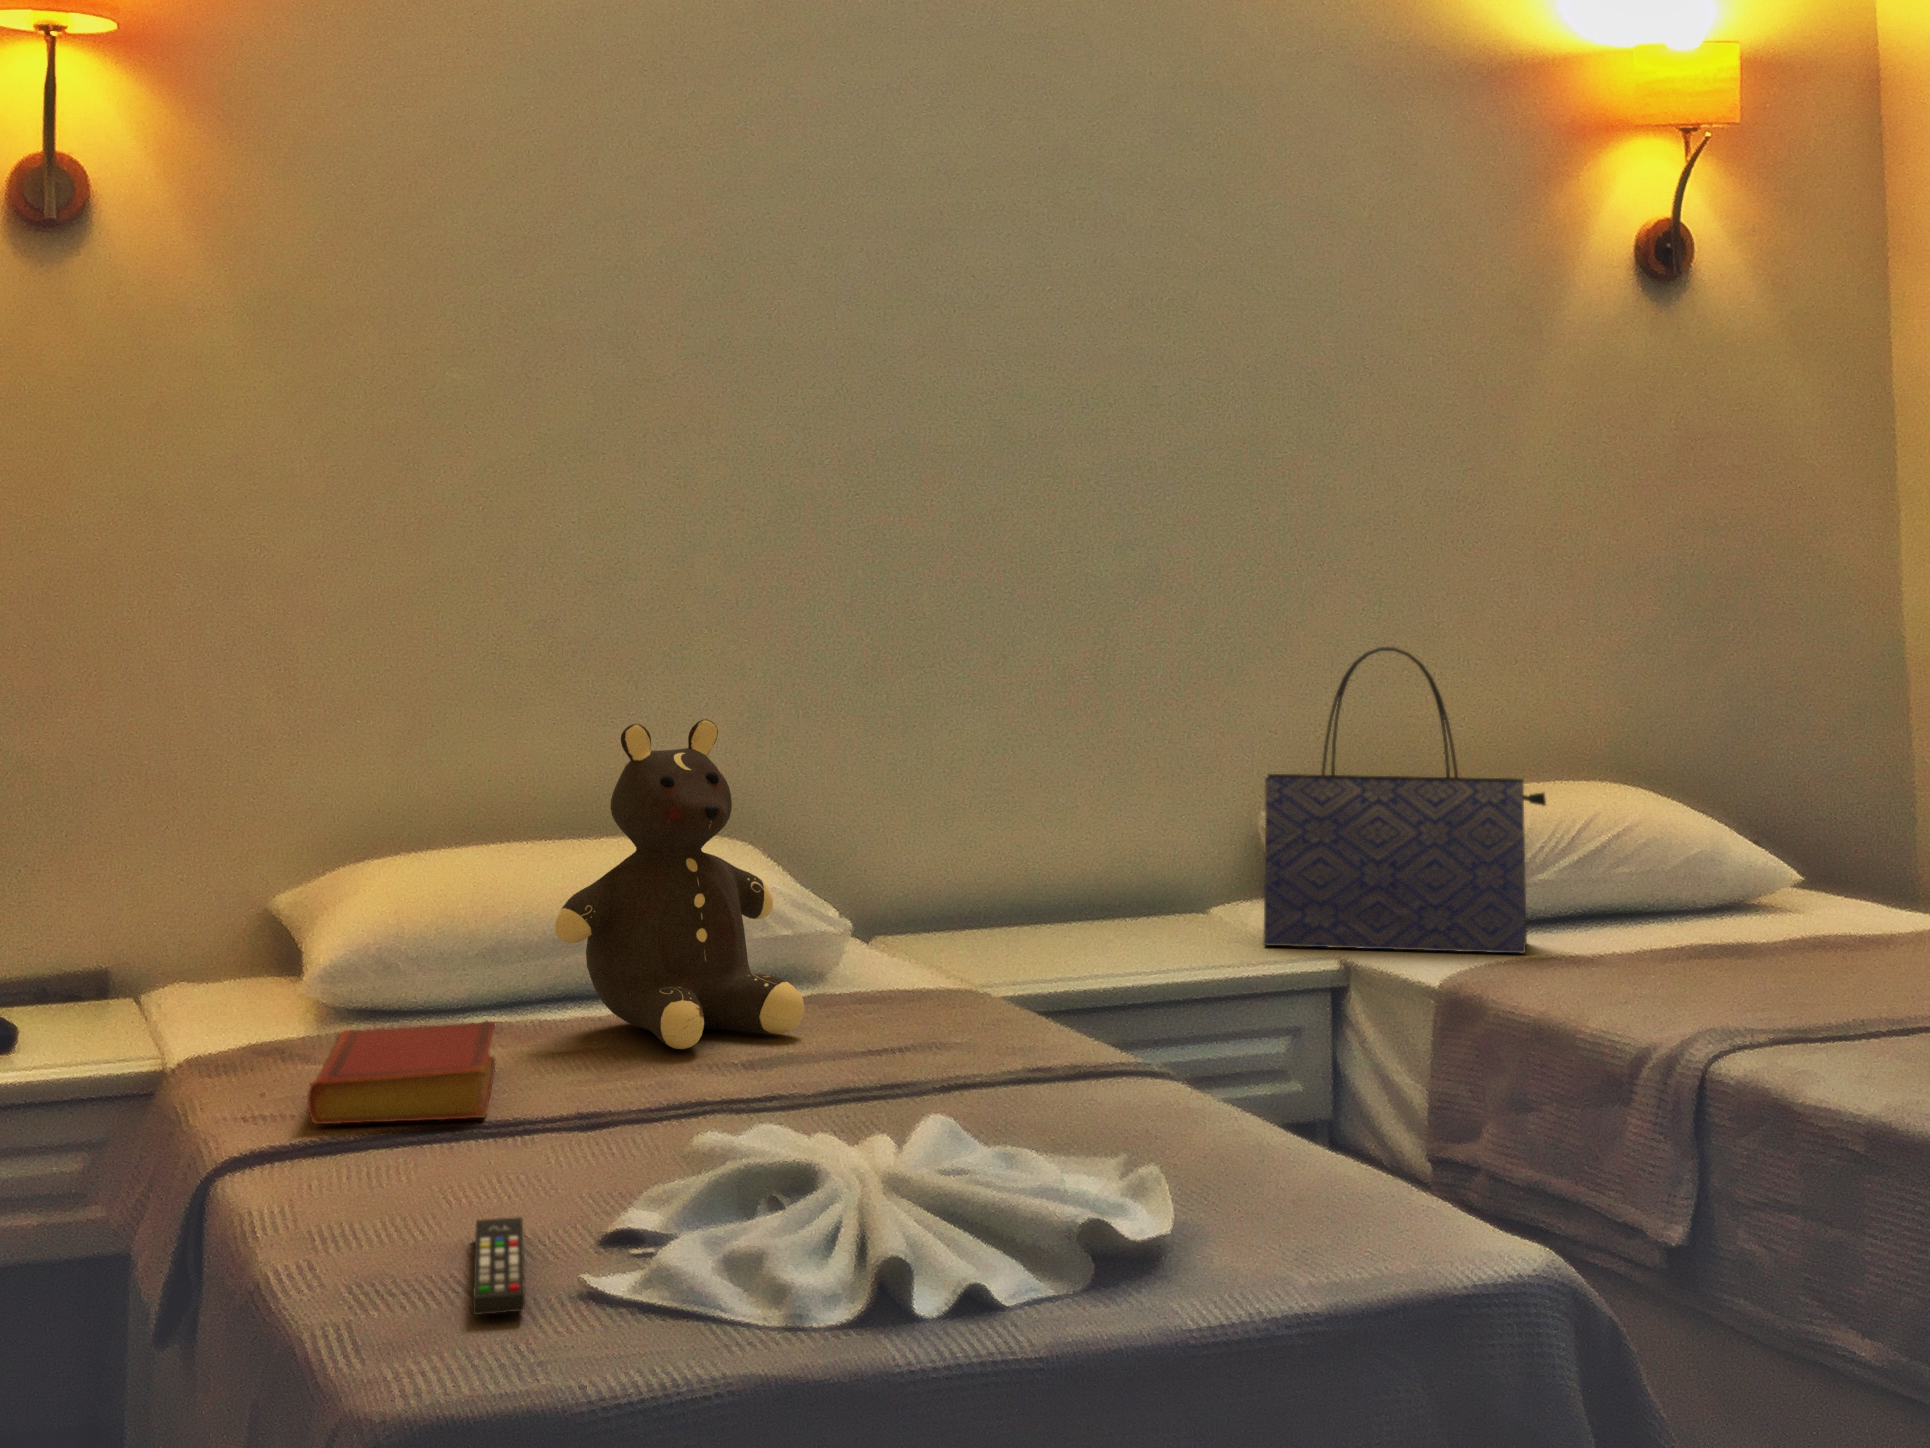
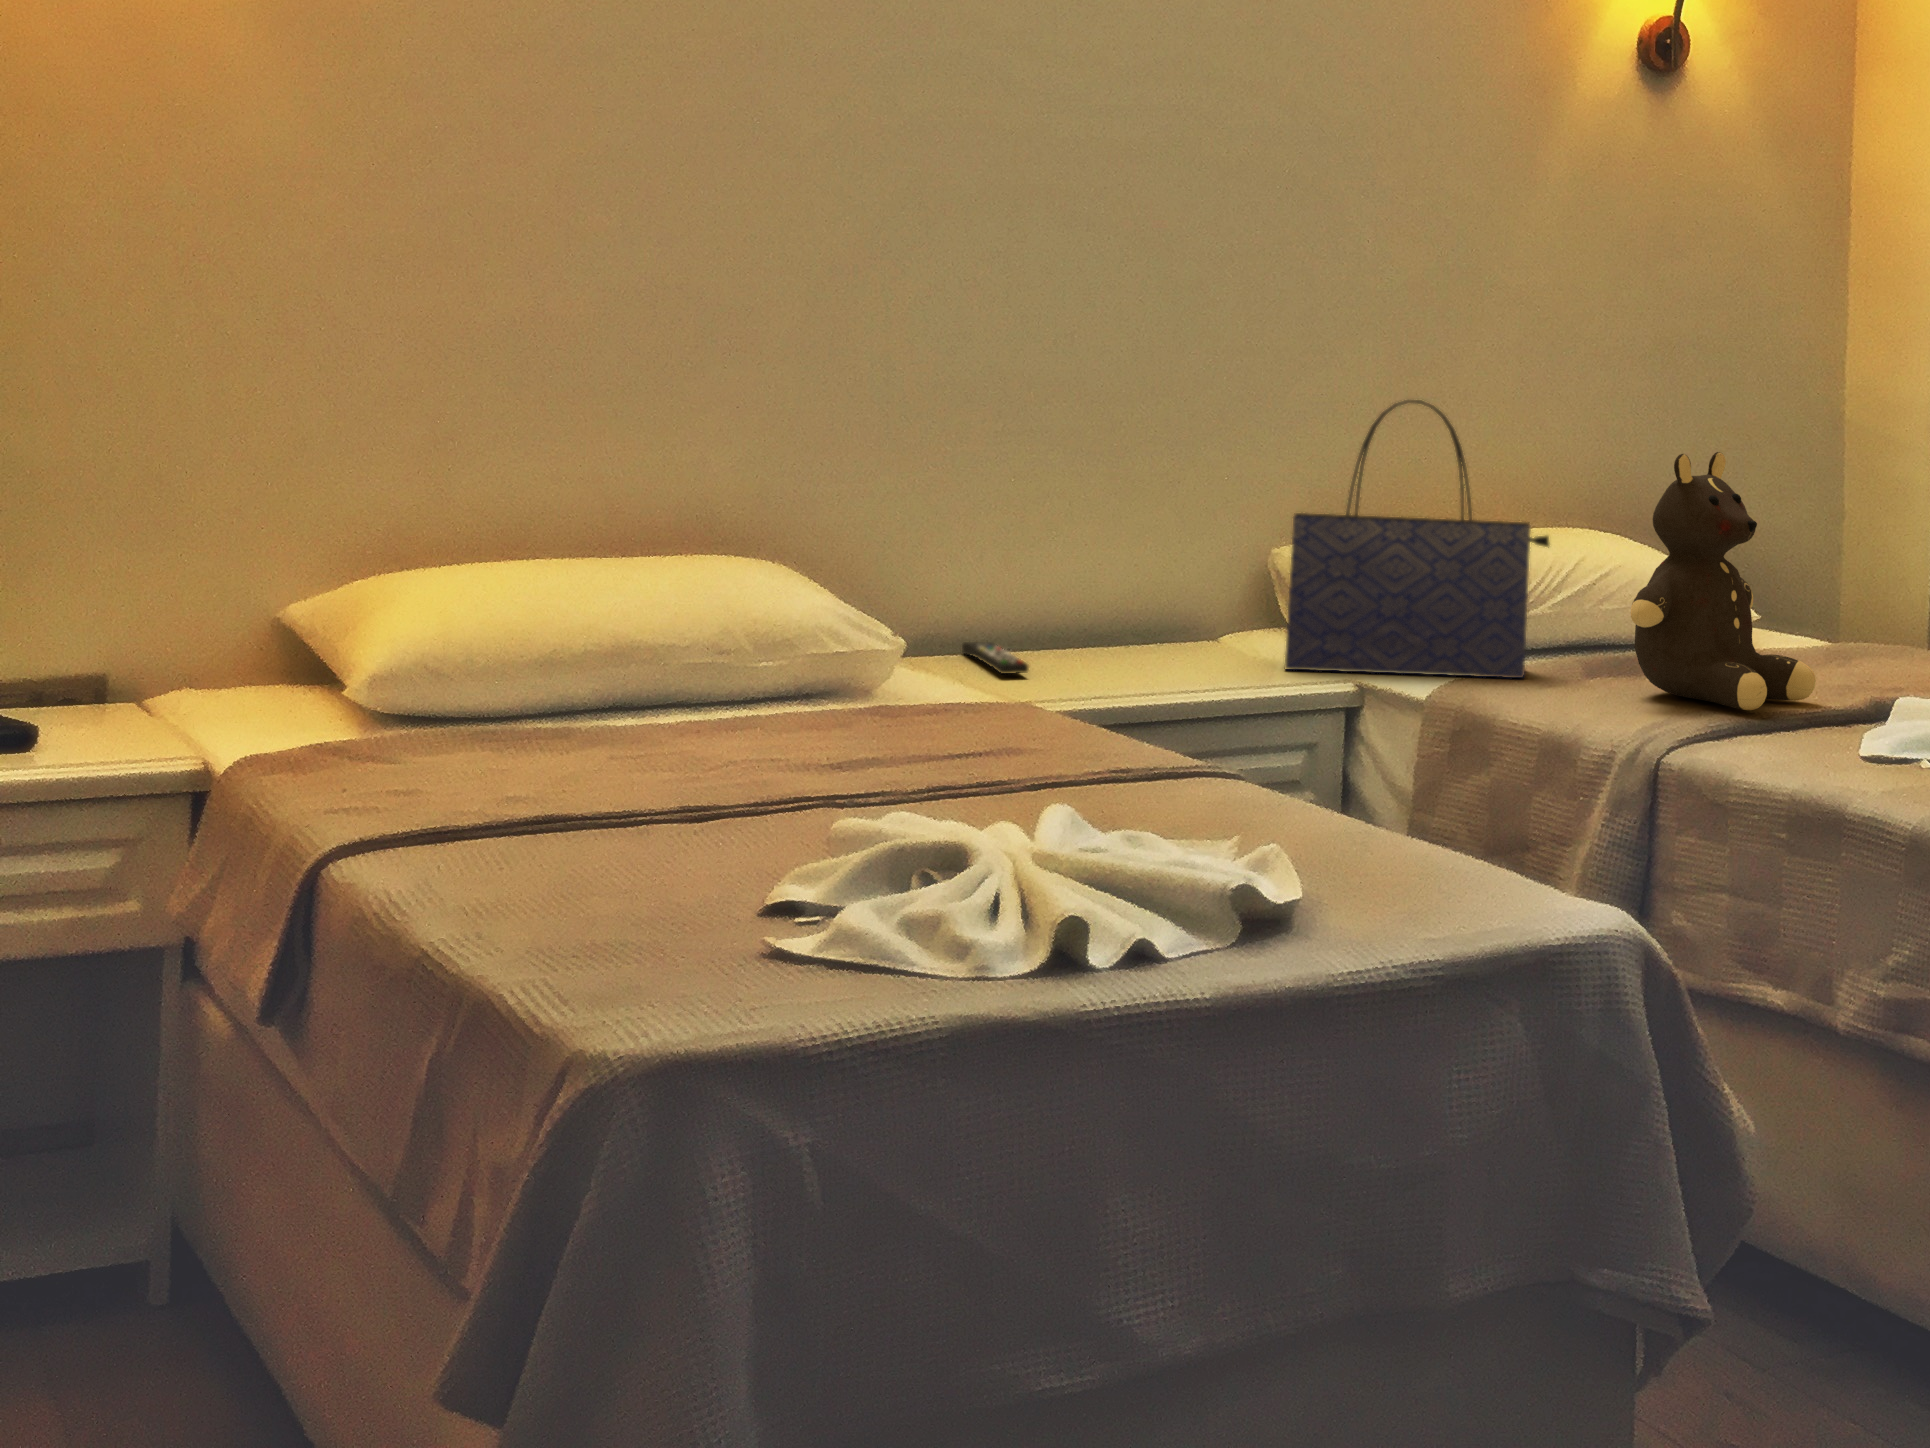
teddy bear: present [555,719,804,1049] -> present [1631,452,1816,710]
book: present [308,1021,495,1124] -> none [411,726,596,819]
remote control: present [473,1217,525,1315] -> present [962,642,1028,674]

